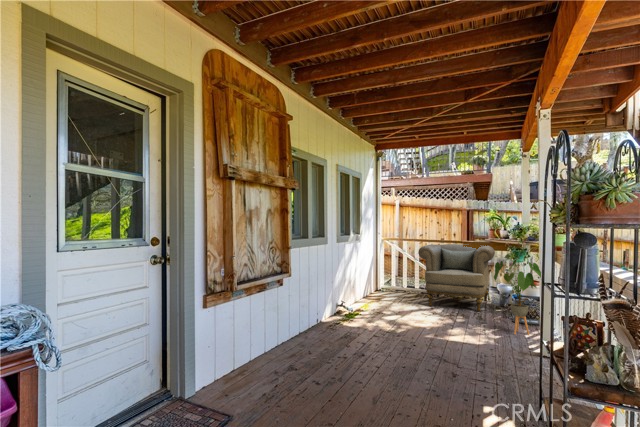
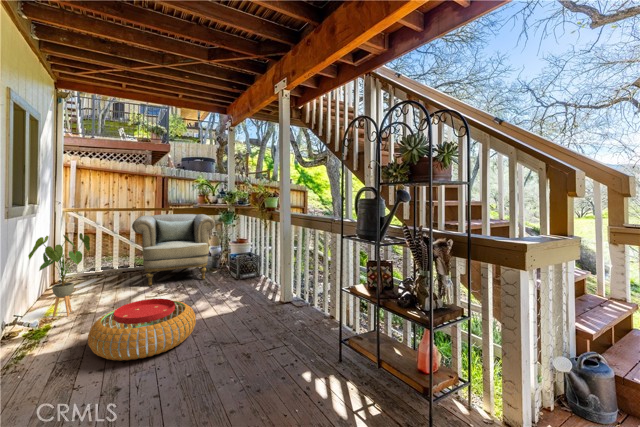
house plant: present [494,260,541,335] -> present [28,233,90,317]
pouf: none [364,307,439,347] -> present [88,299,196,361]

